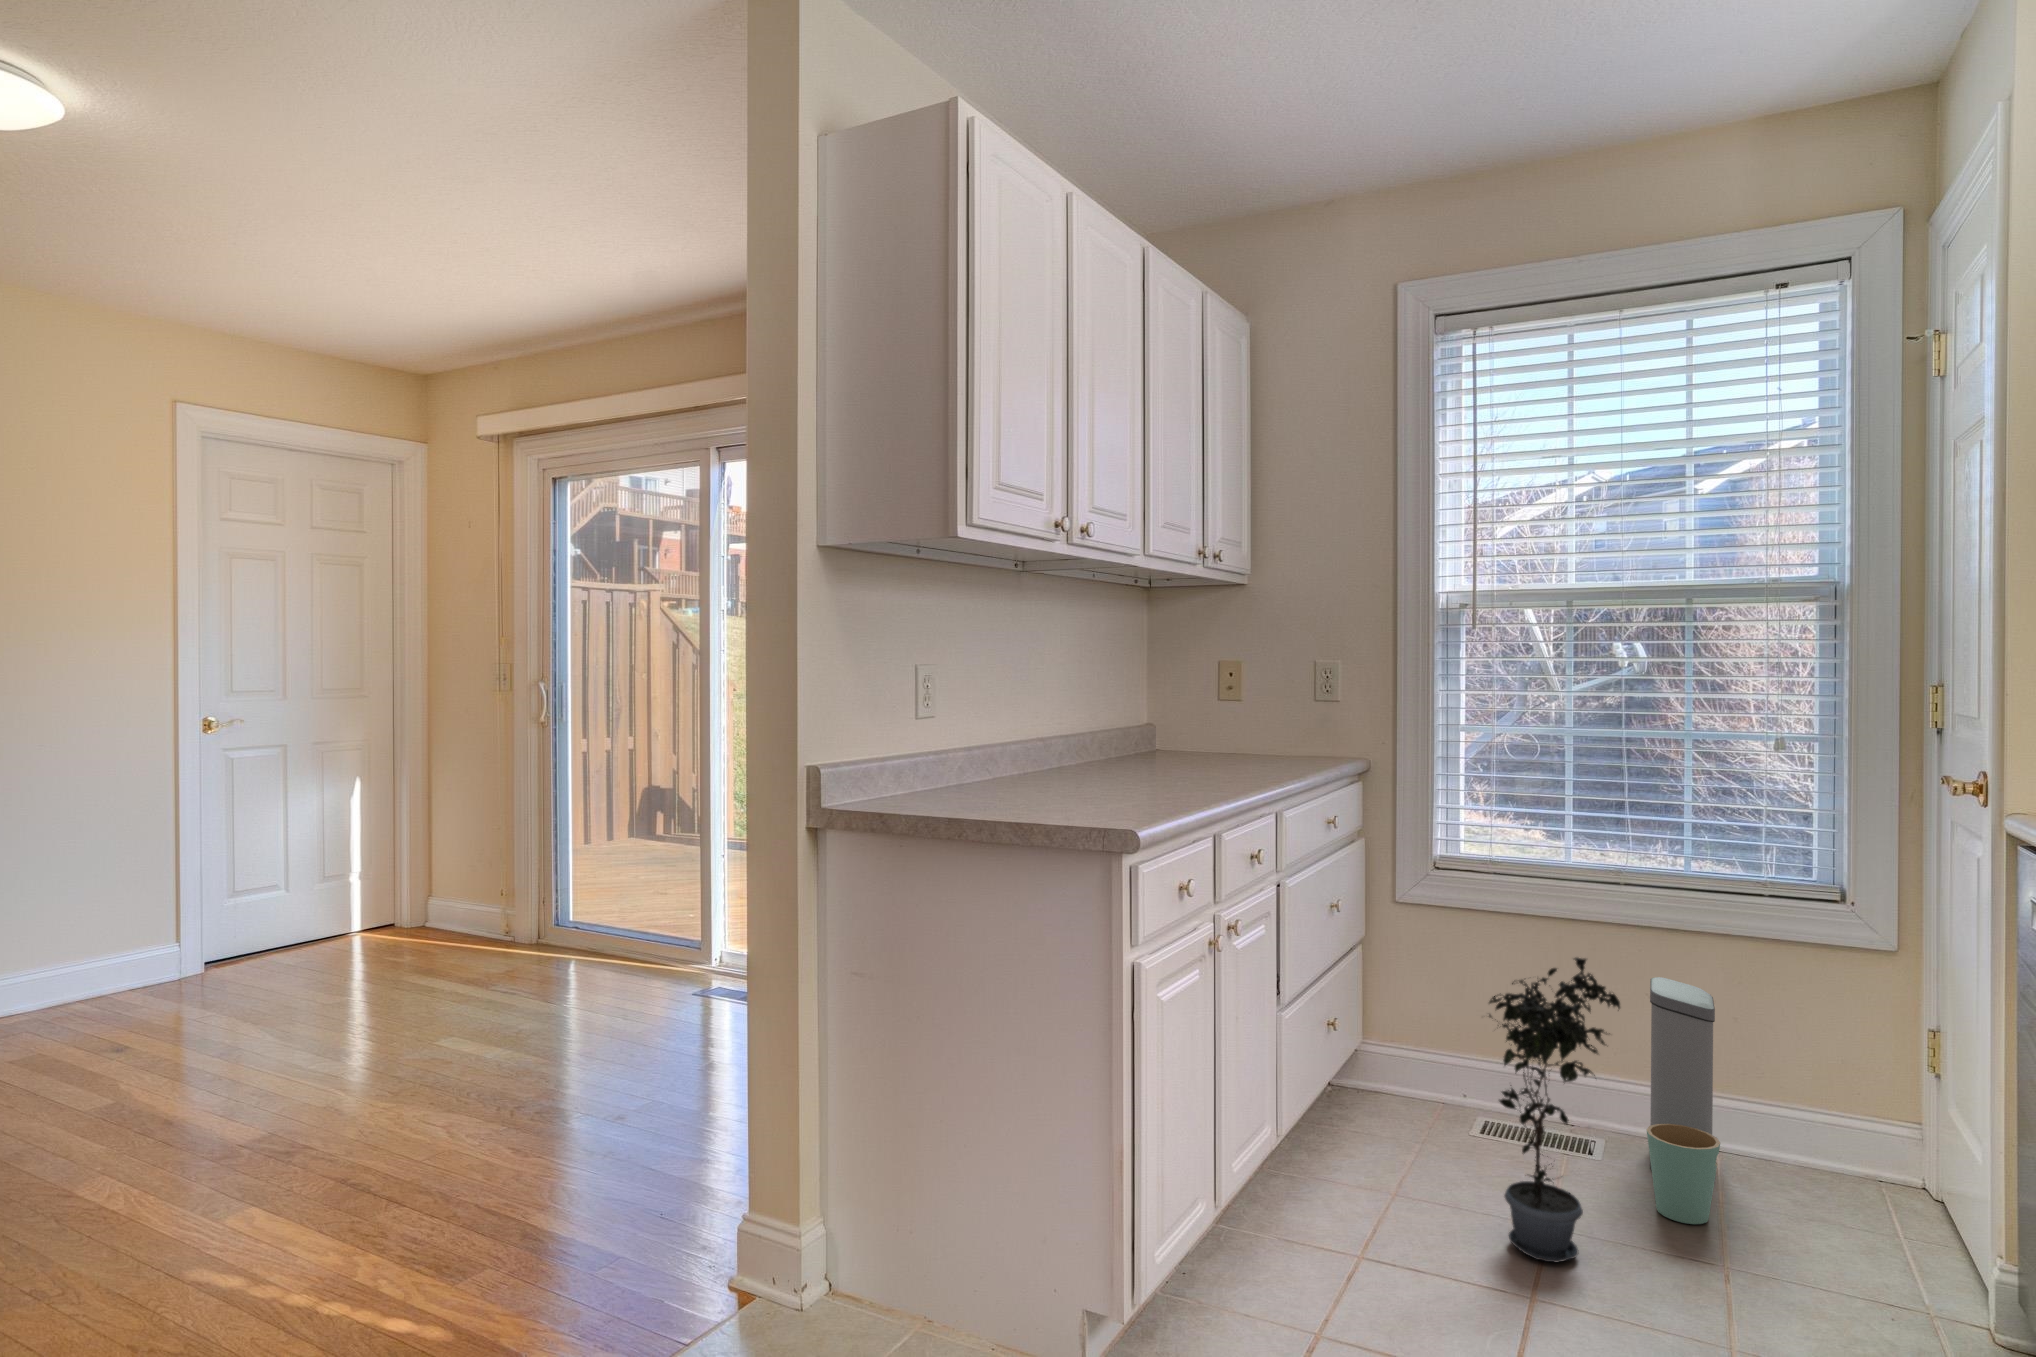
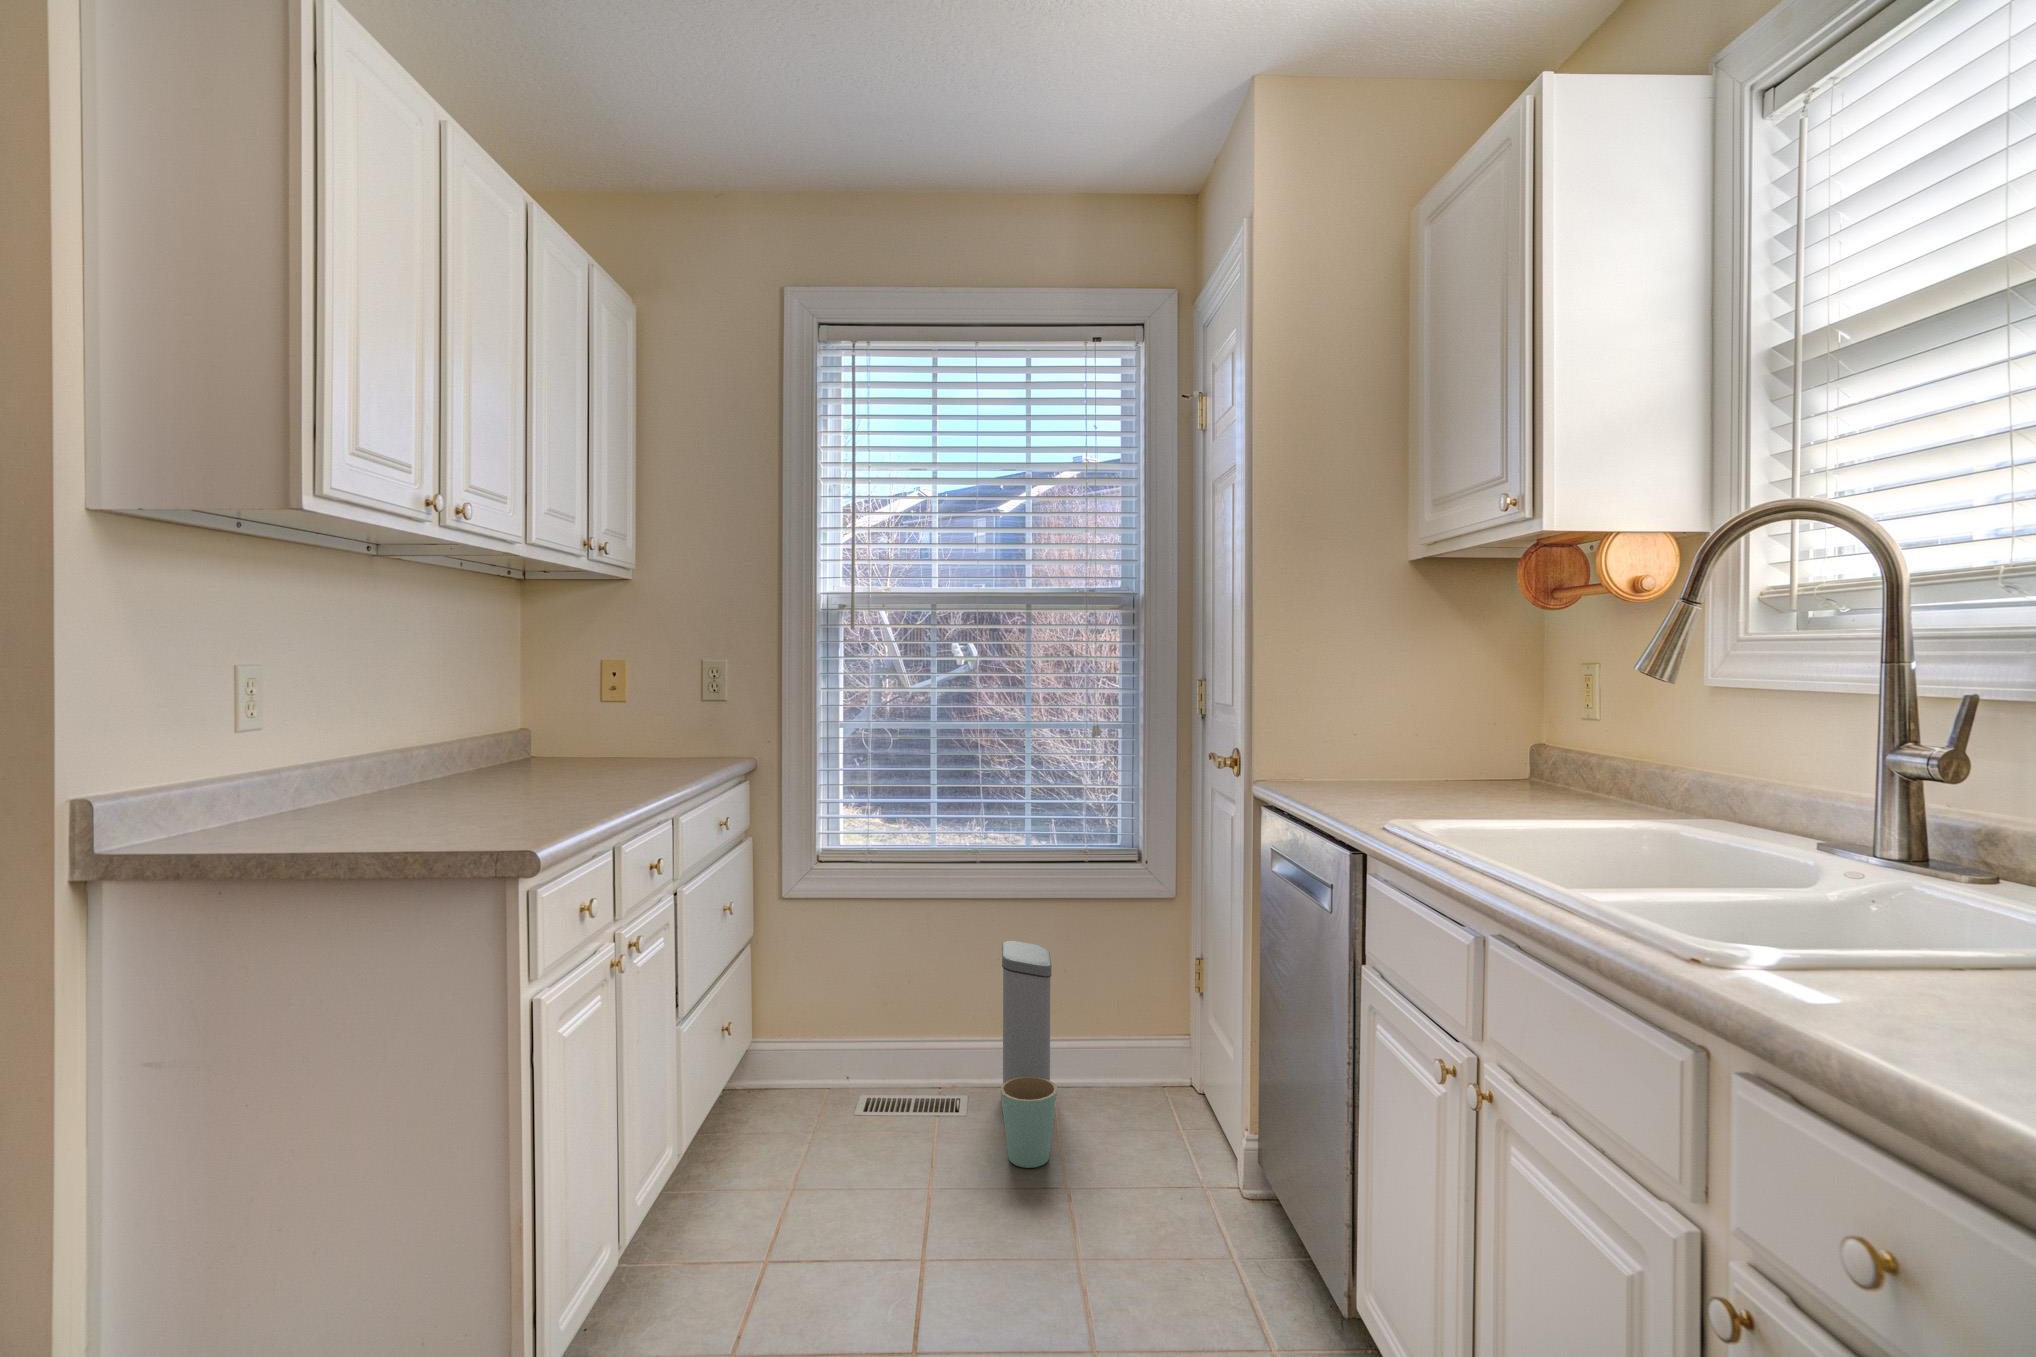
potted plant: present [1489,958,1620,1262] -> none [856,949,979,1253]

